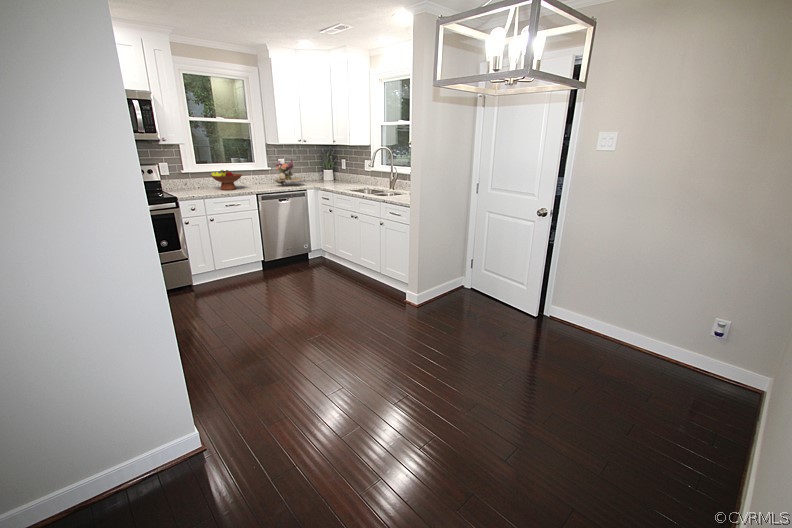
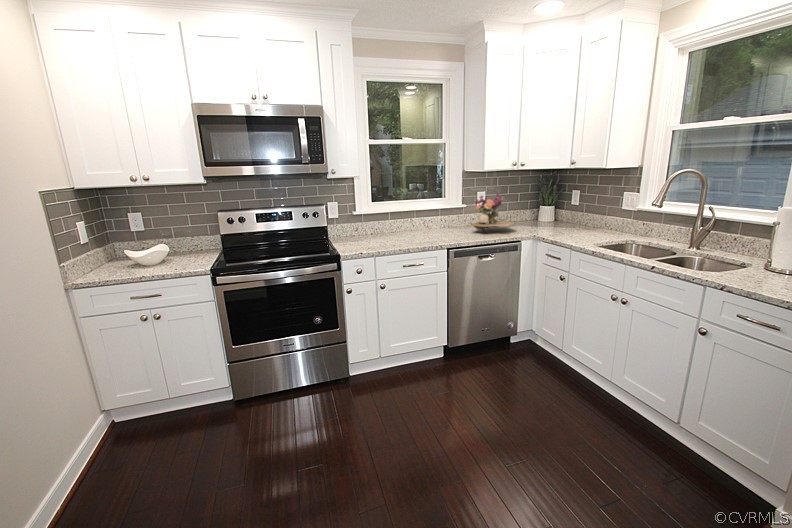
fruit bowl: present [211,170,242,190] -> none [387,212,429,240]

